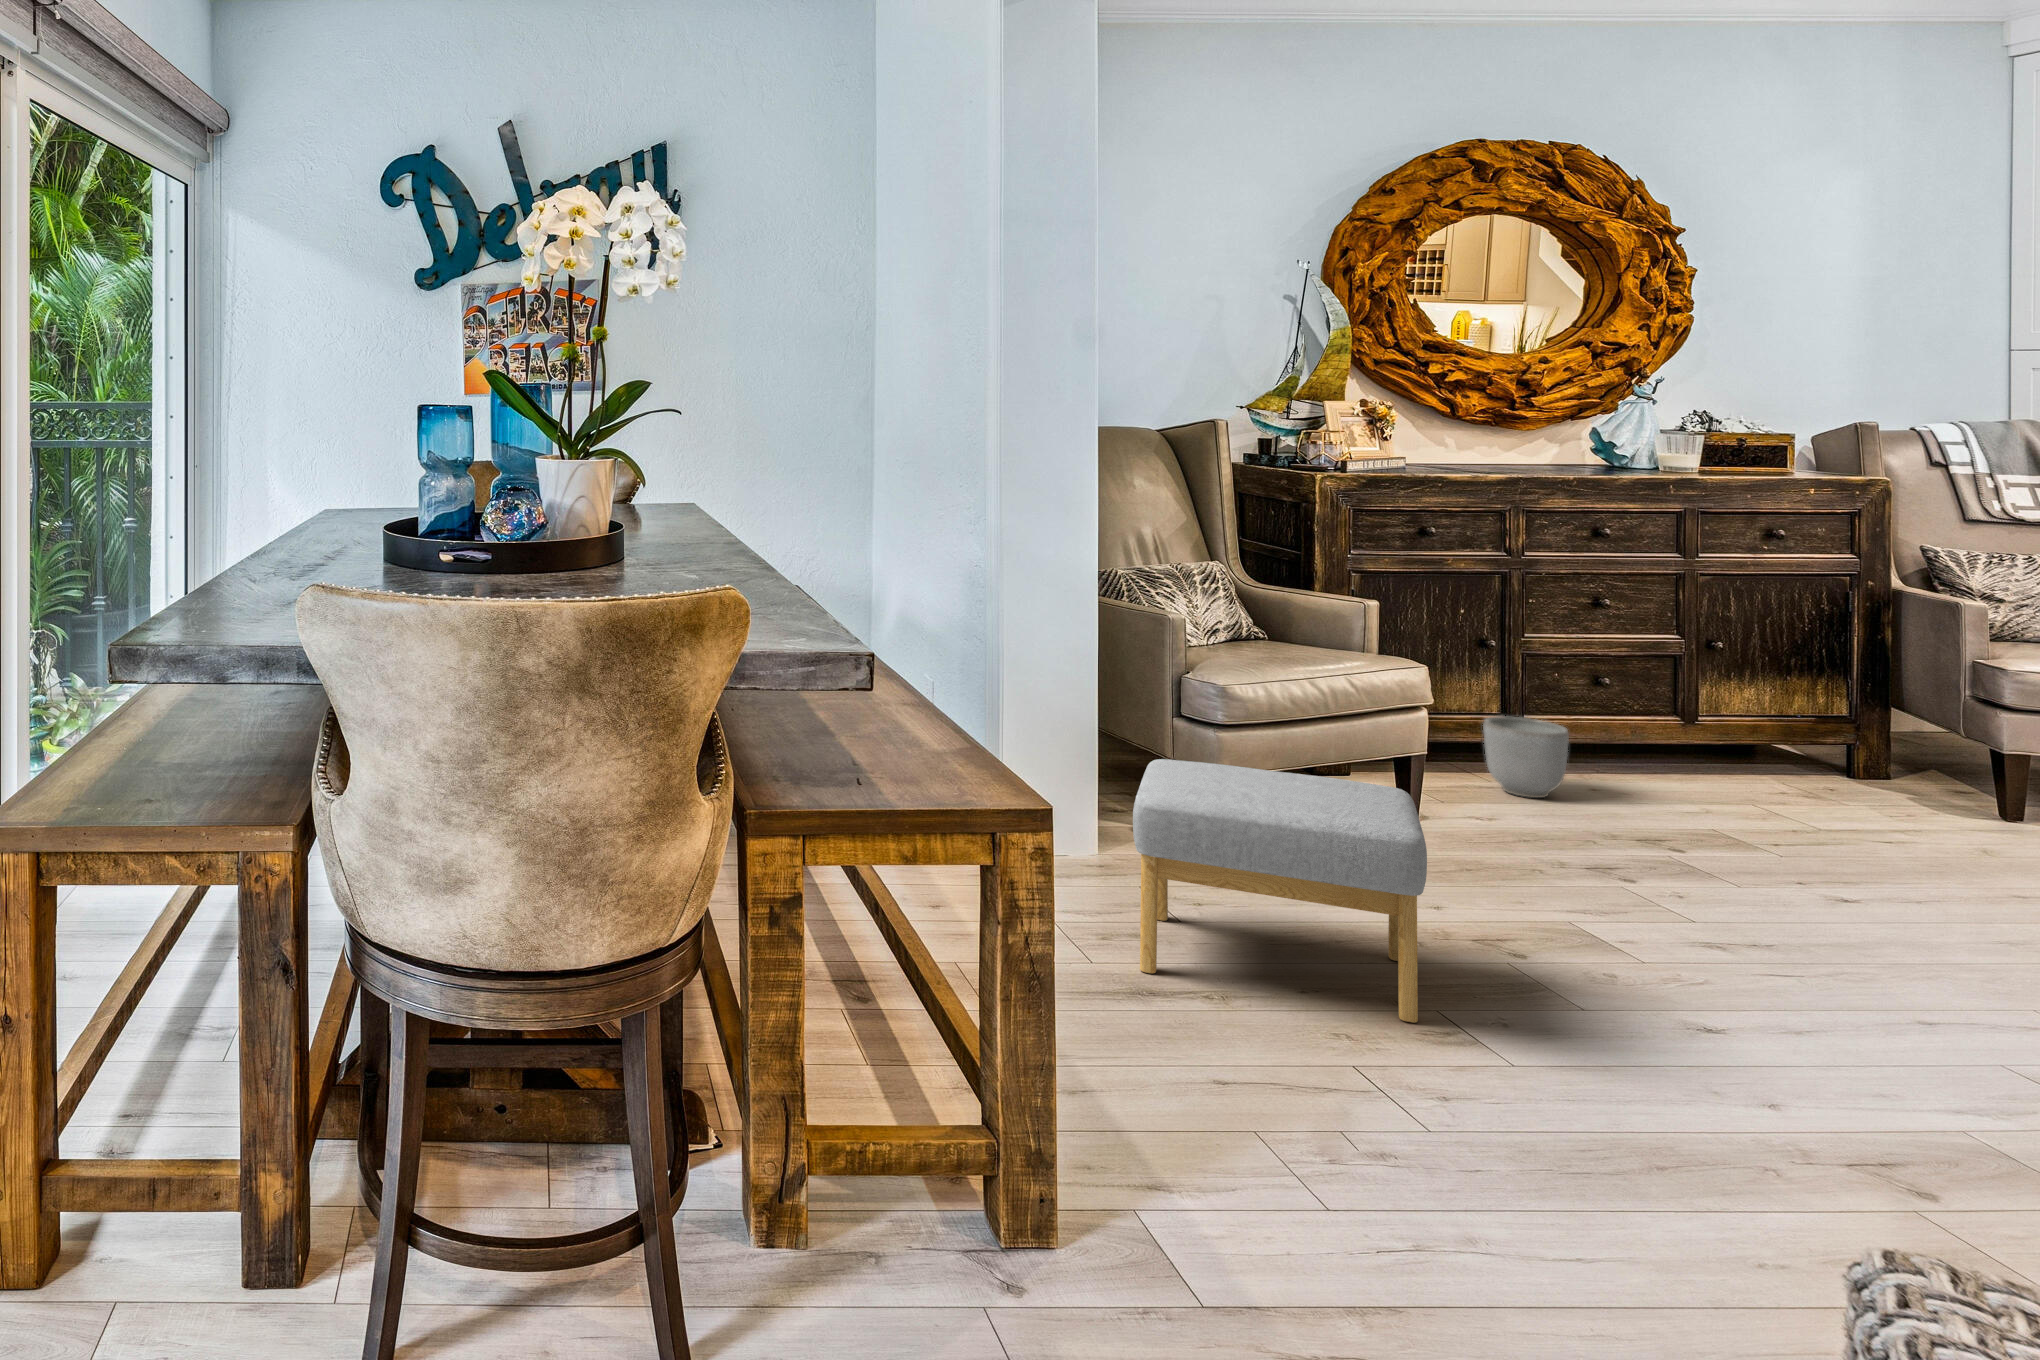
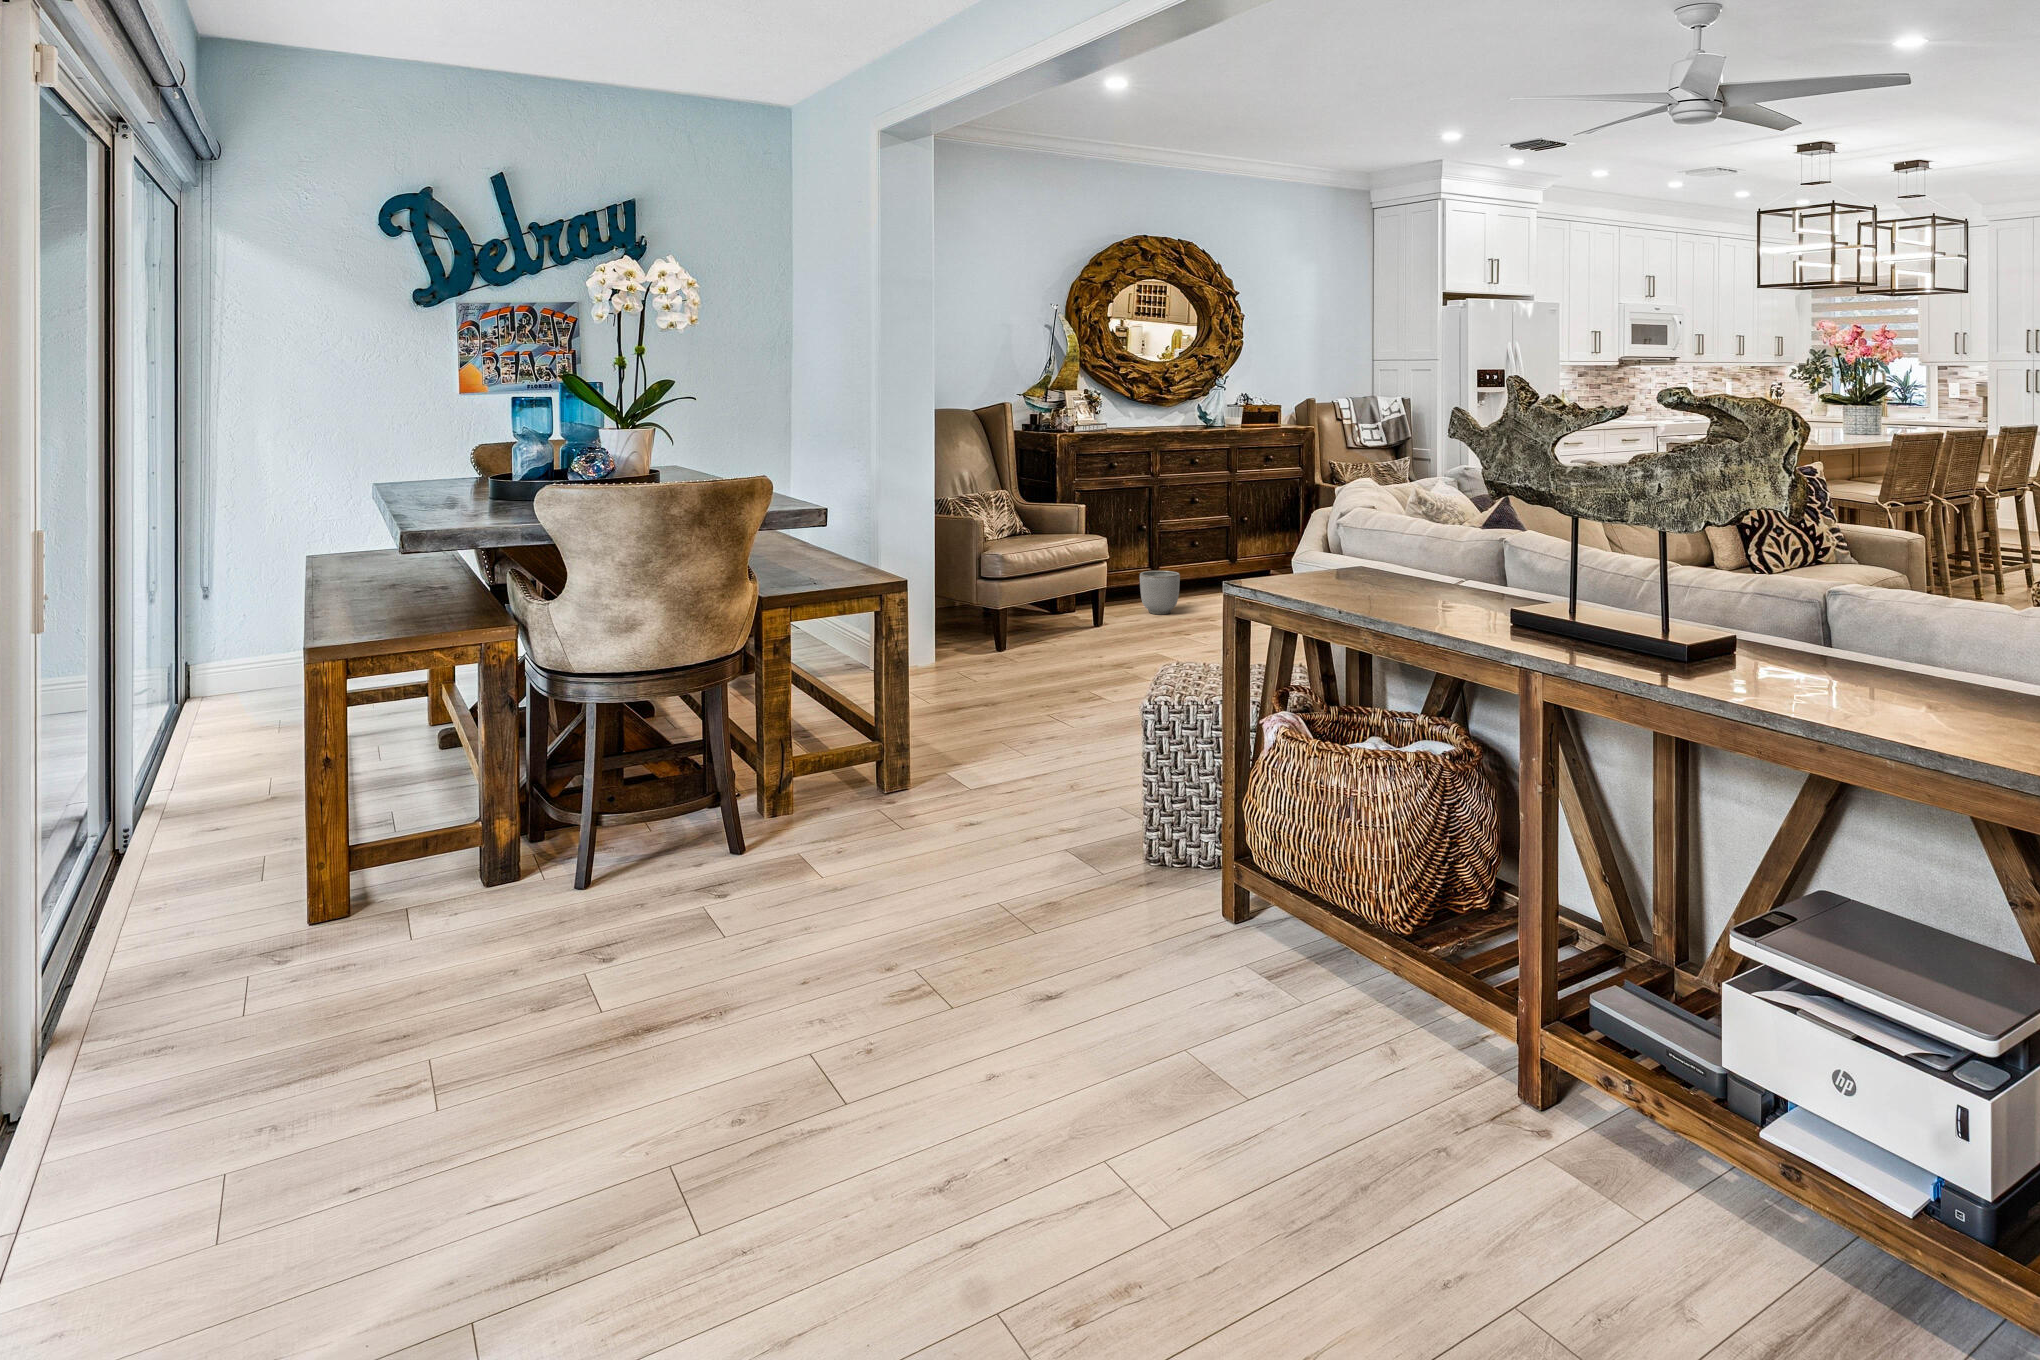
footstool: present [1133,759,1427,1023] -> none [950,592,1091,706]

